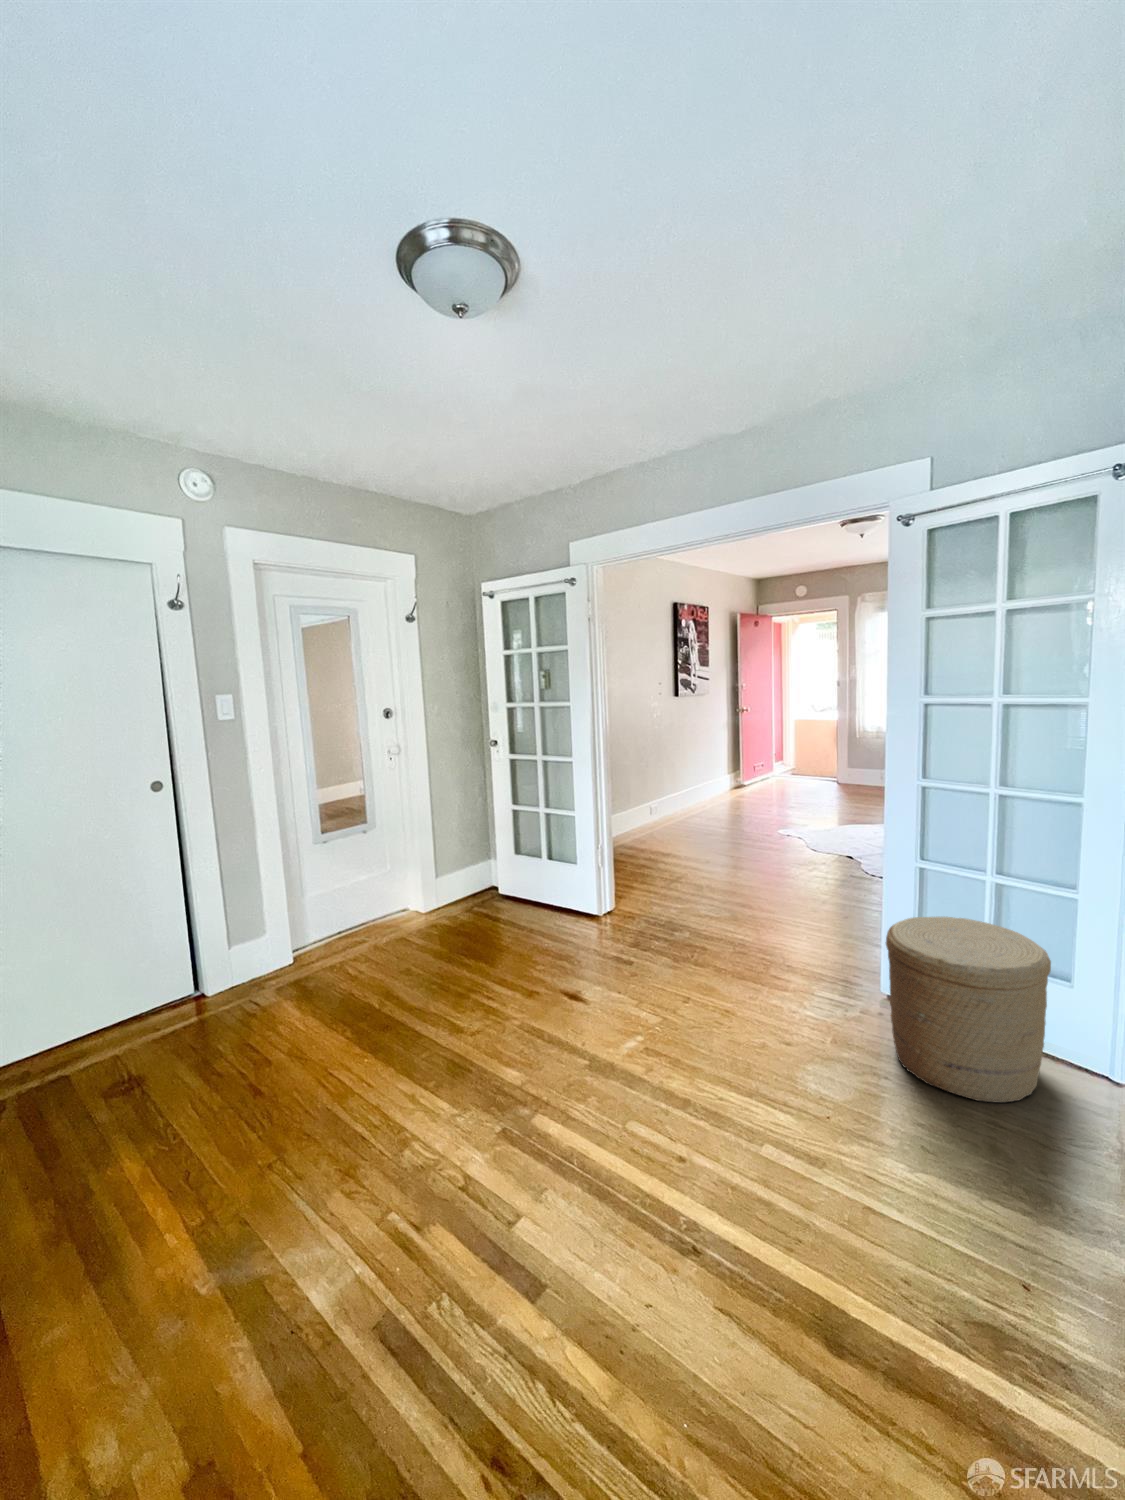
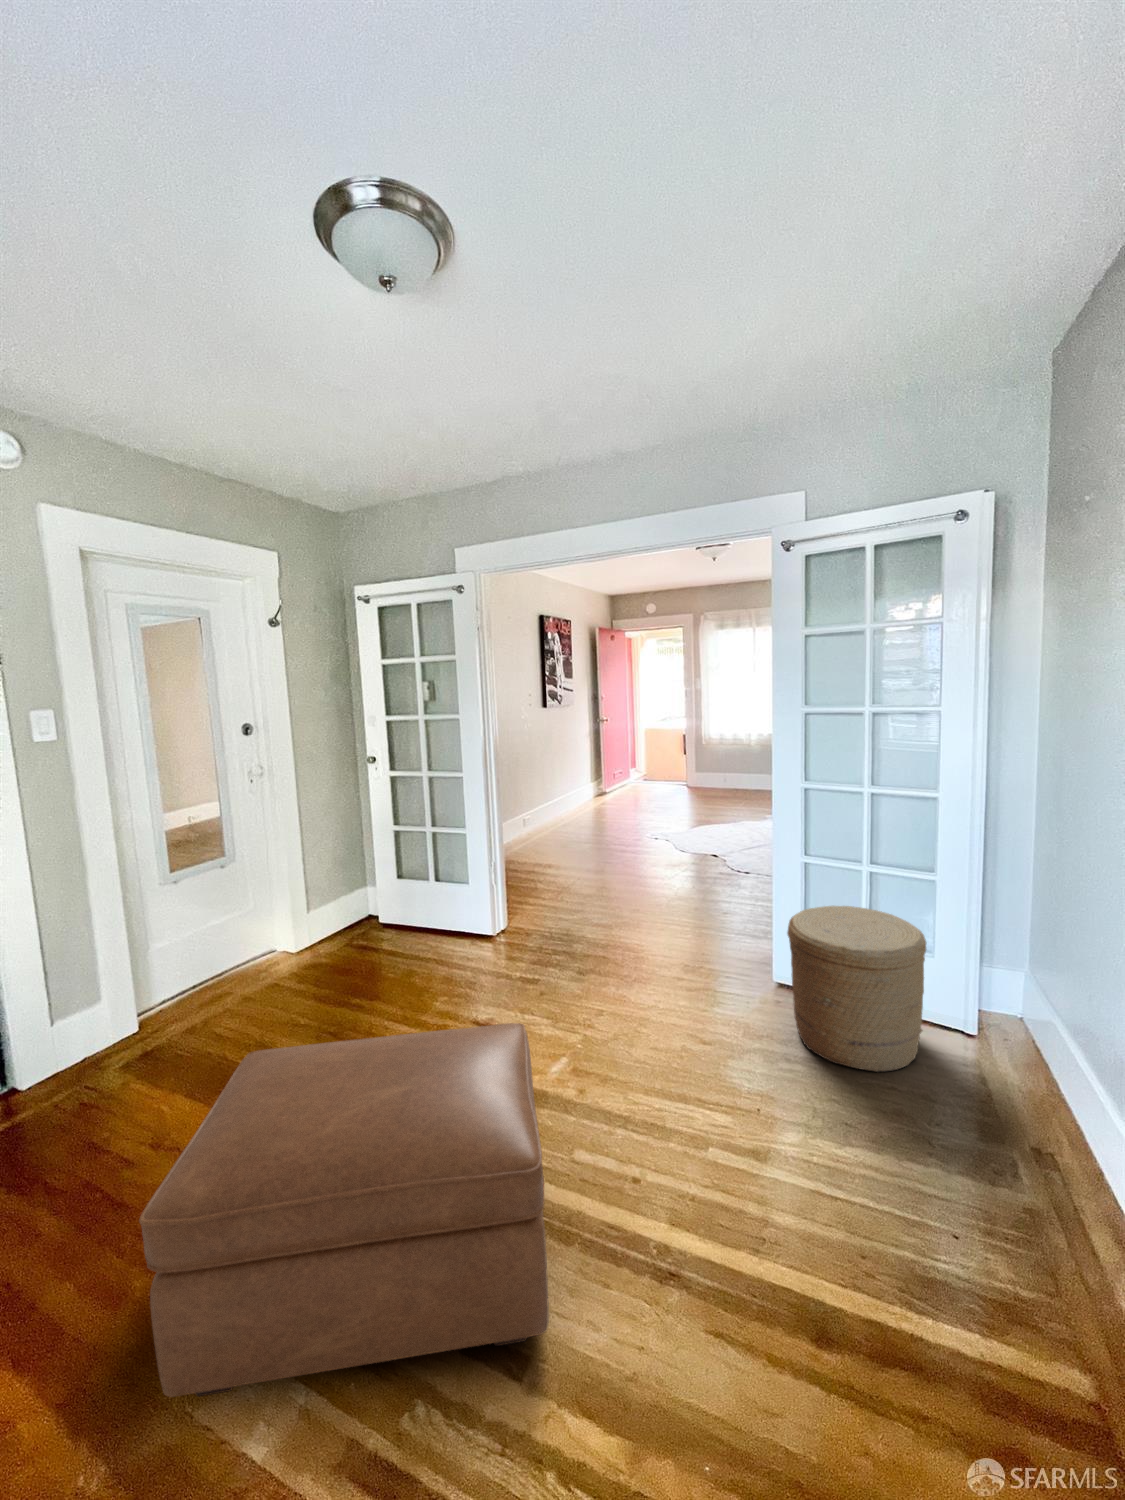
ottoman: none [242,987,586,1271] -> present [139,1023,549,1397]

